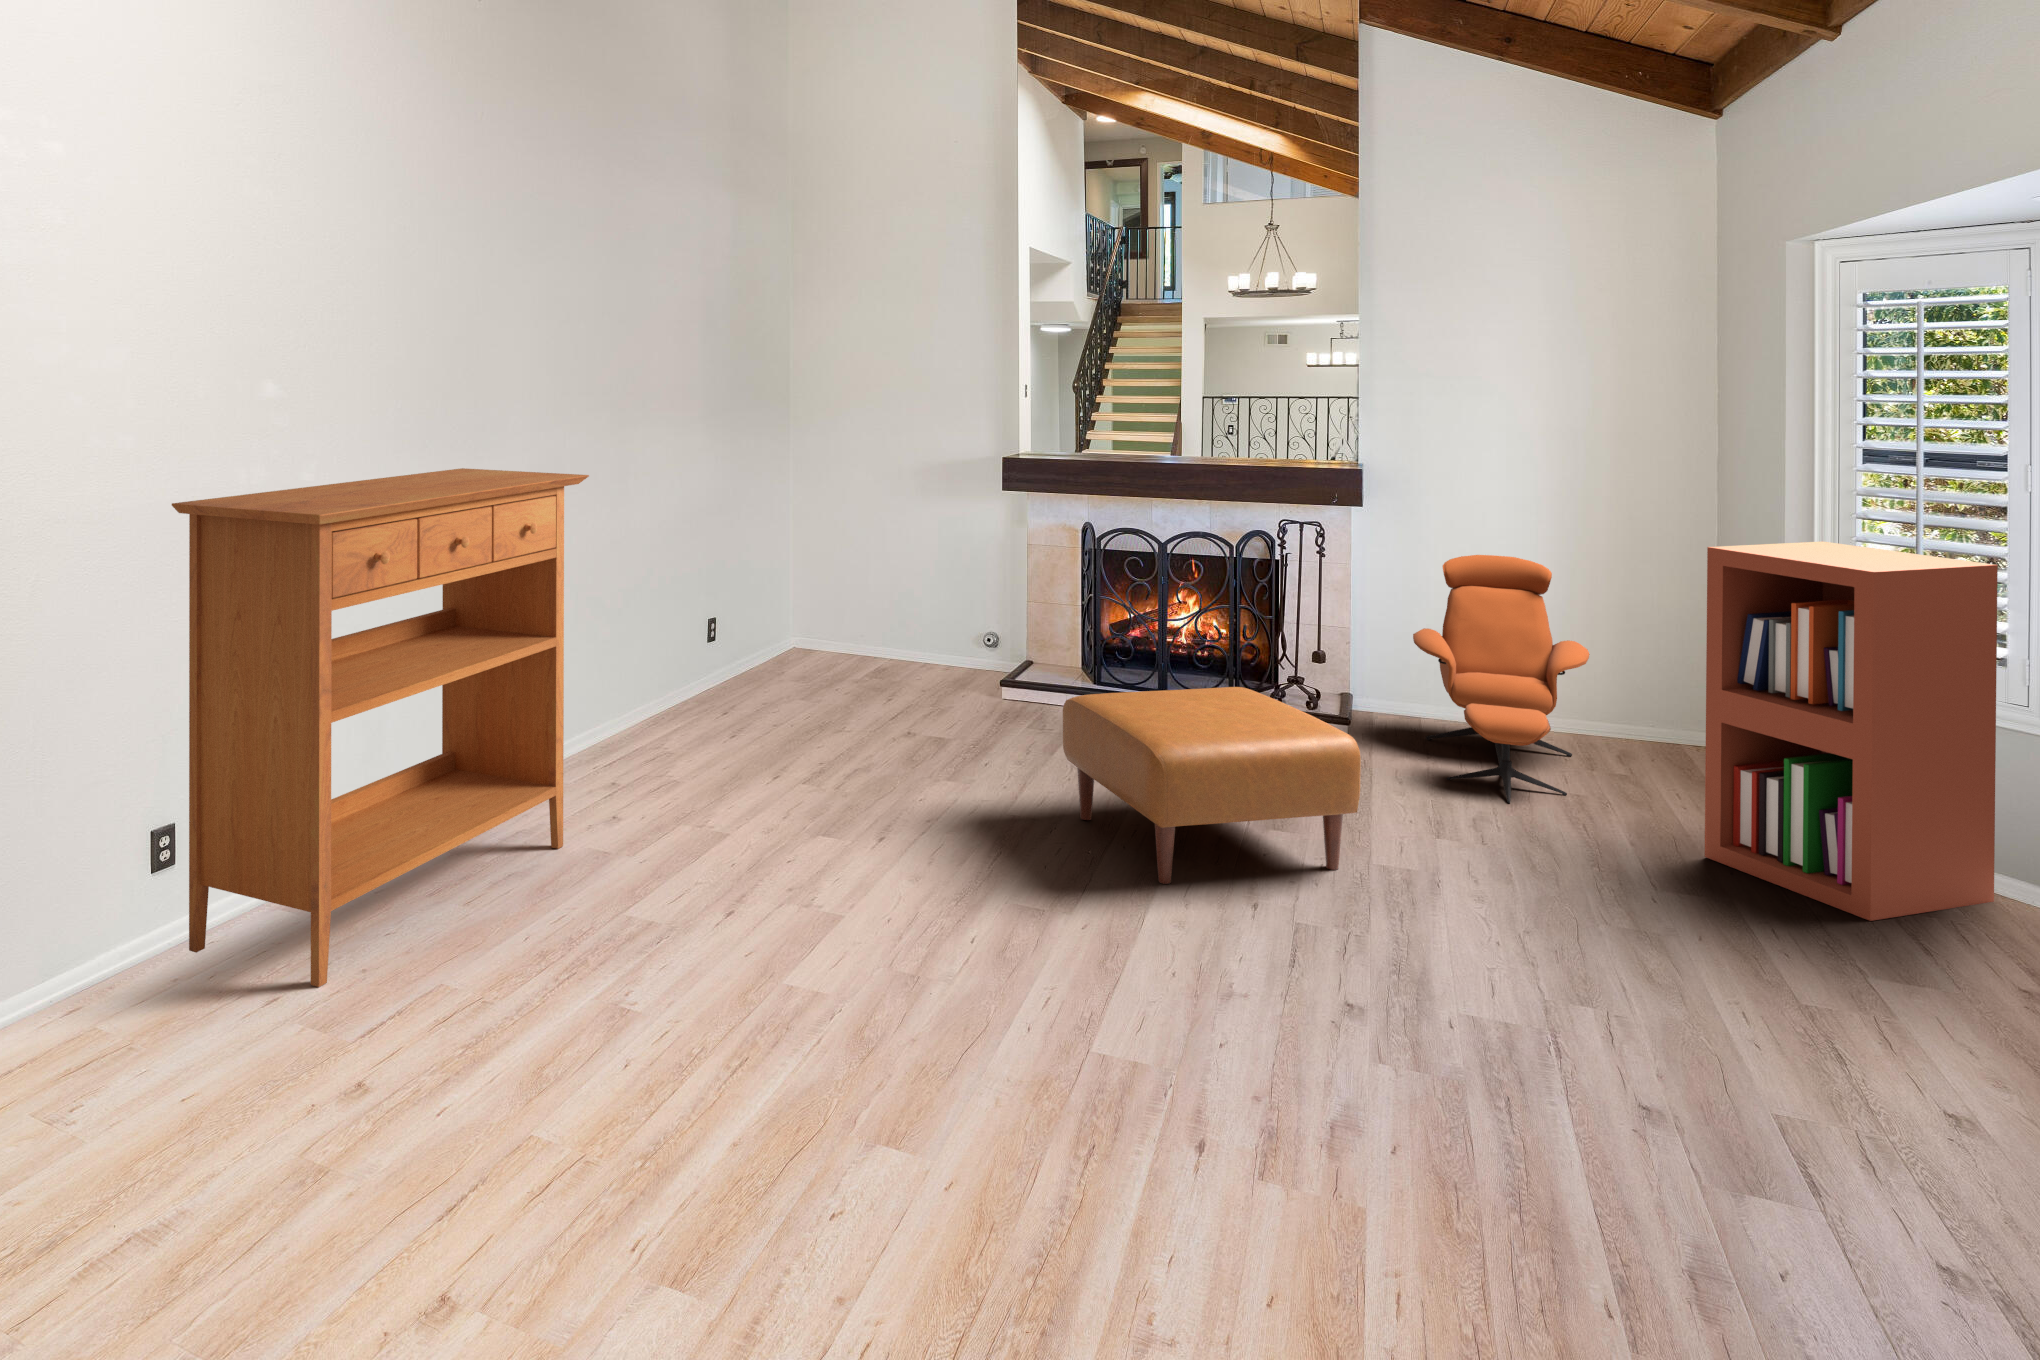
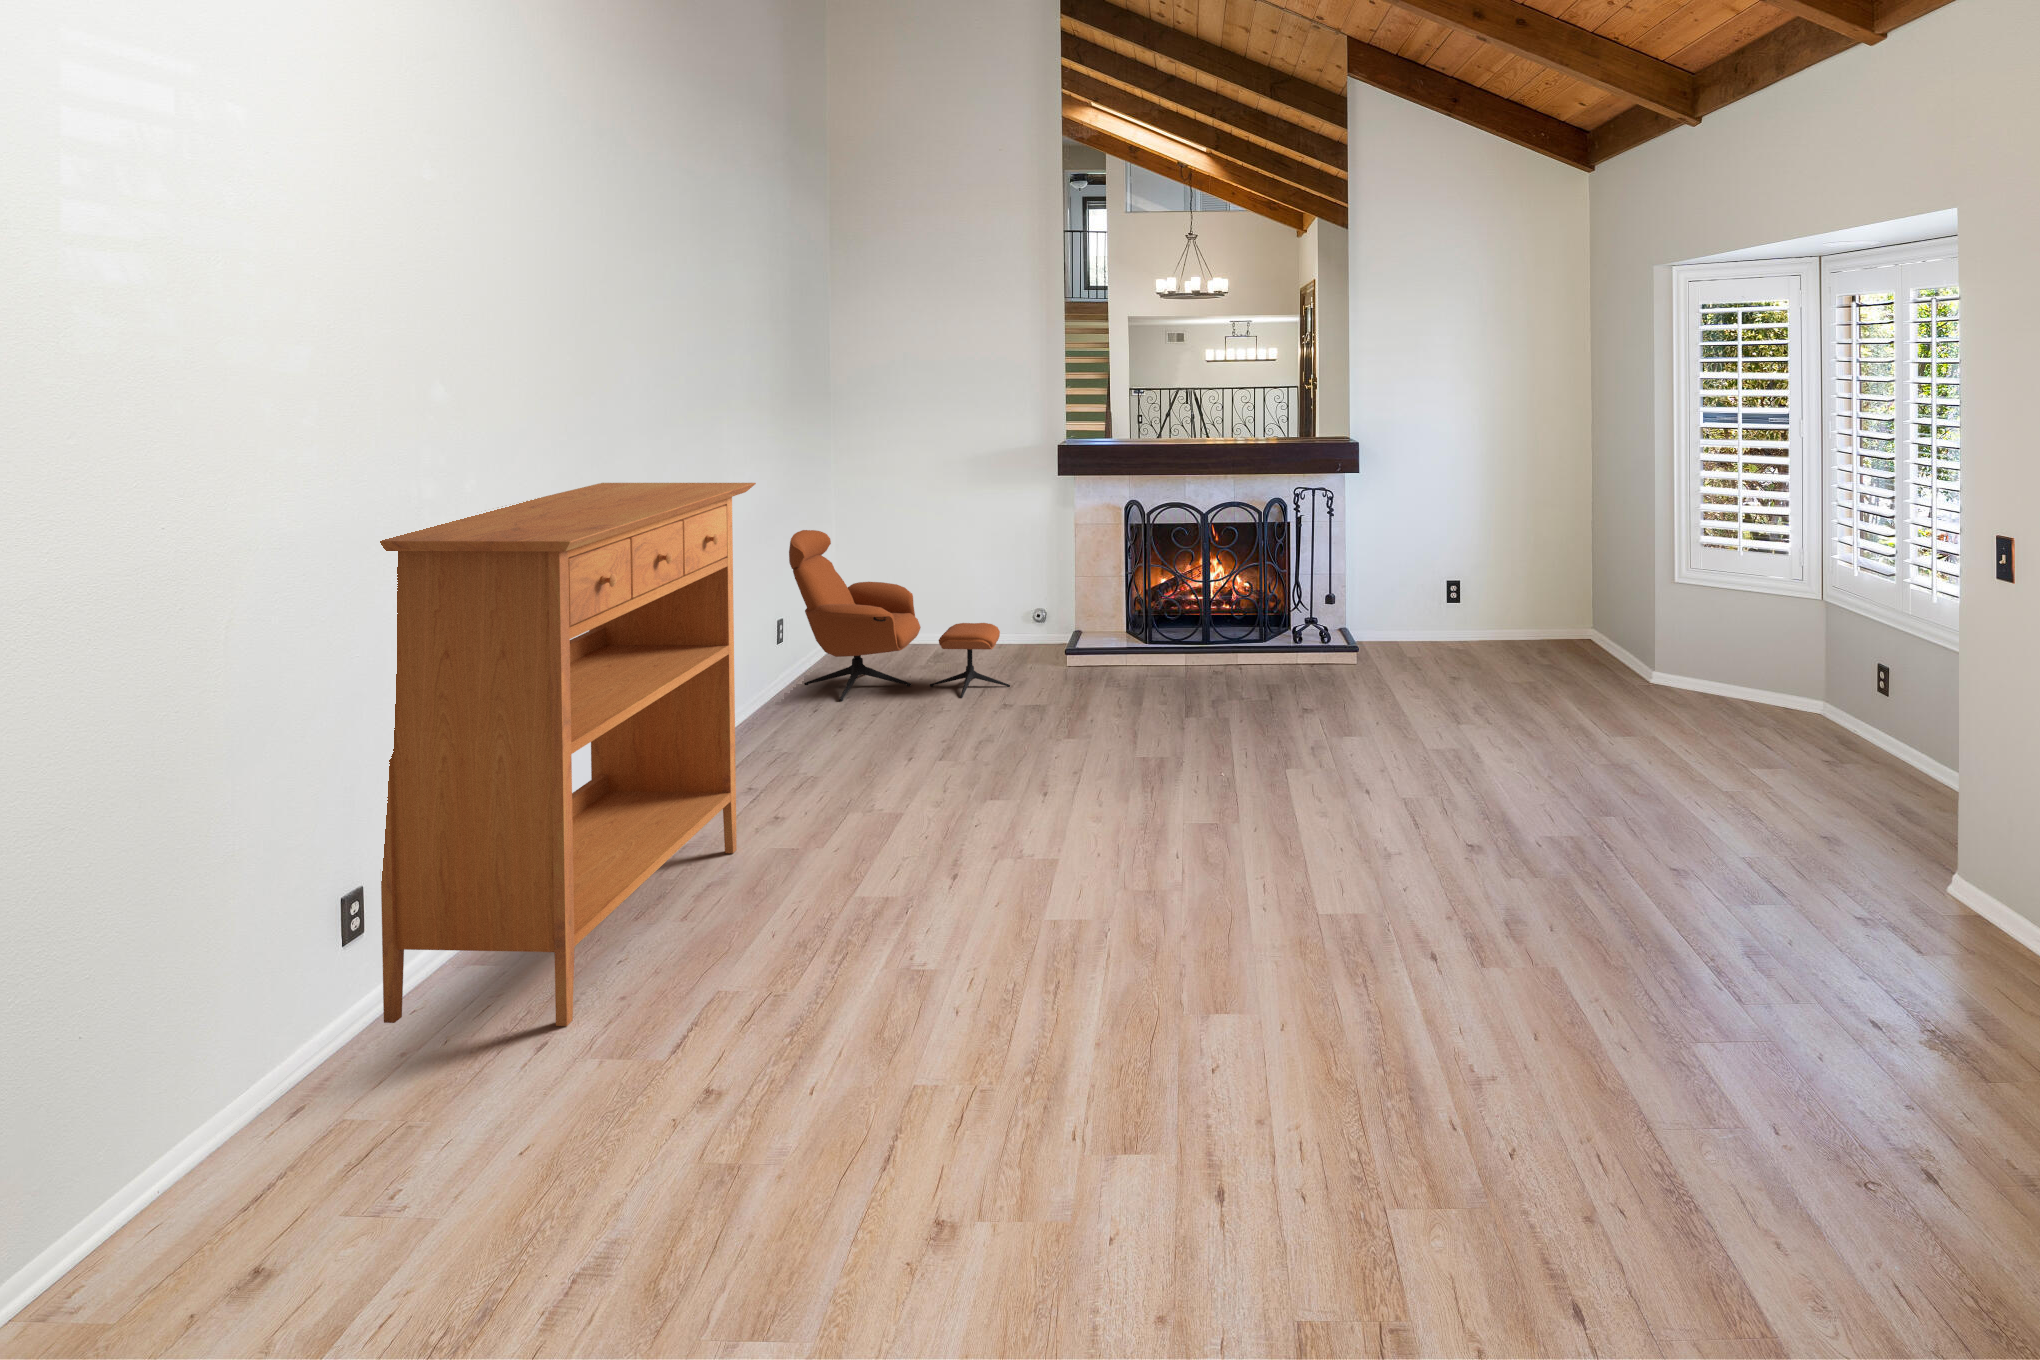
bookshelf: present [1705,541,1998,921] -> none [1623,481,1791,744]
lounge chair: present [1413,555,1590,803] -> present [789,530,1010,701]
ottoman: present [1063,687,1361,884] -> none [1173,628,1415,795]

